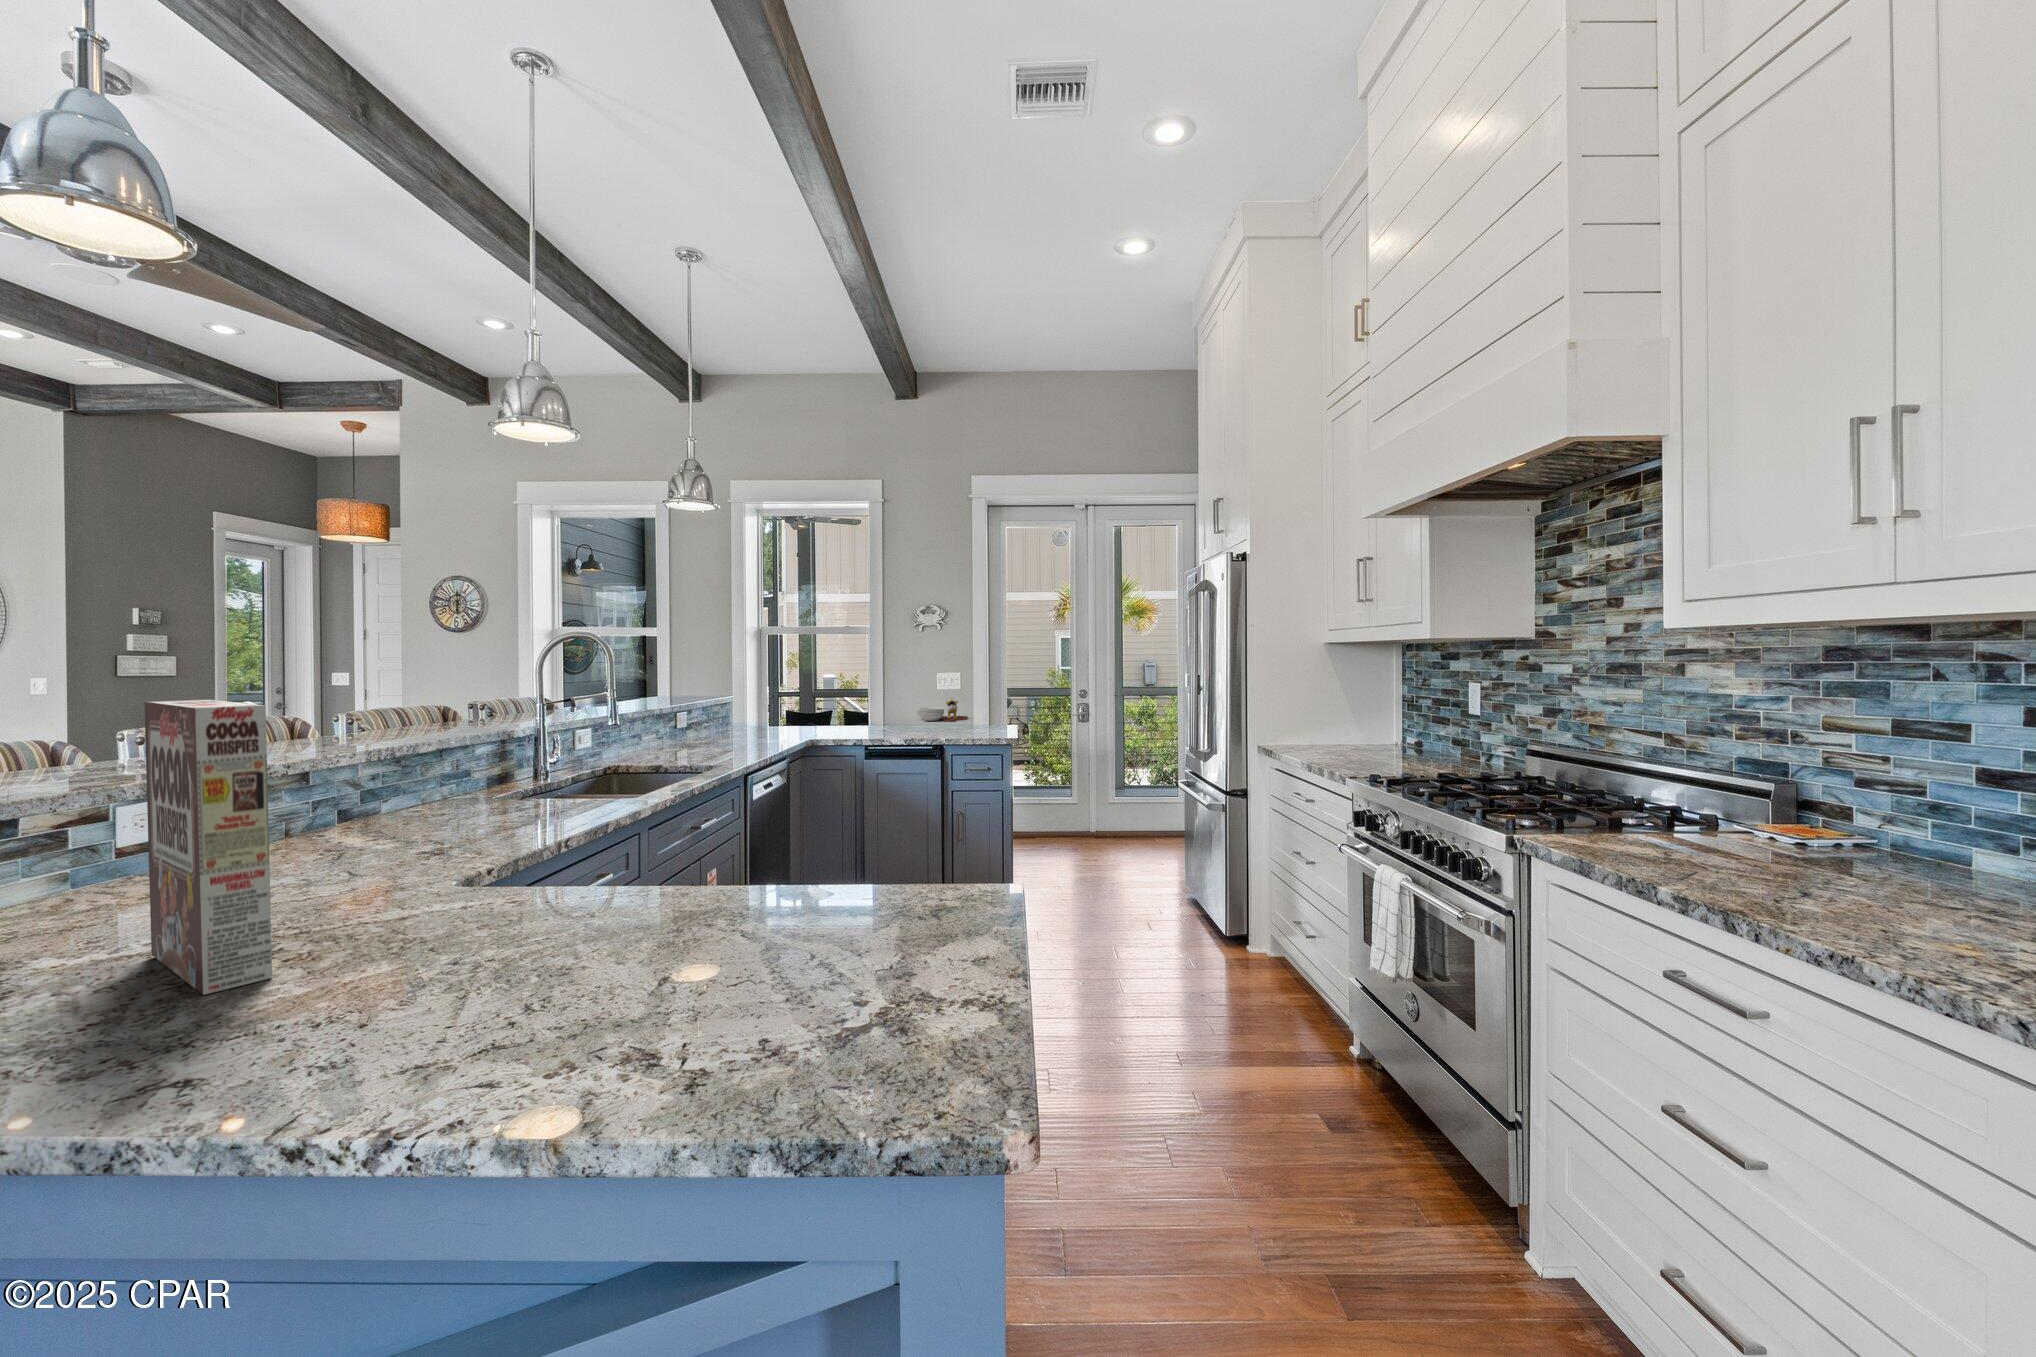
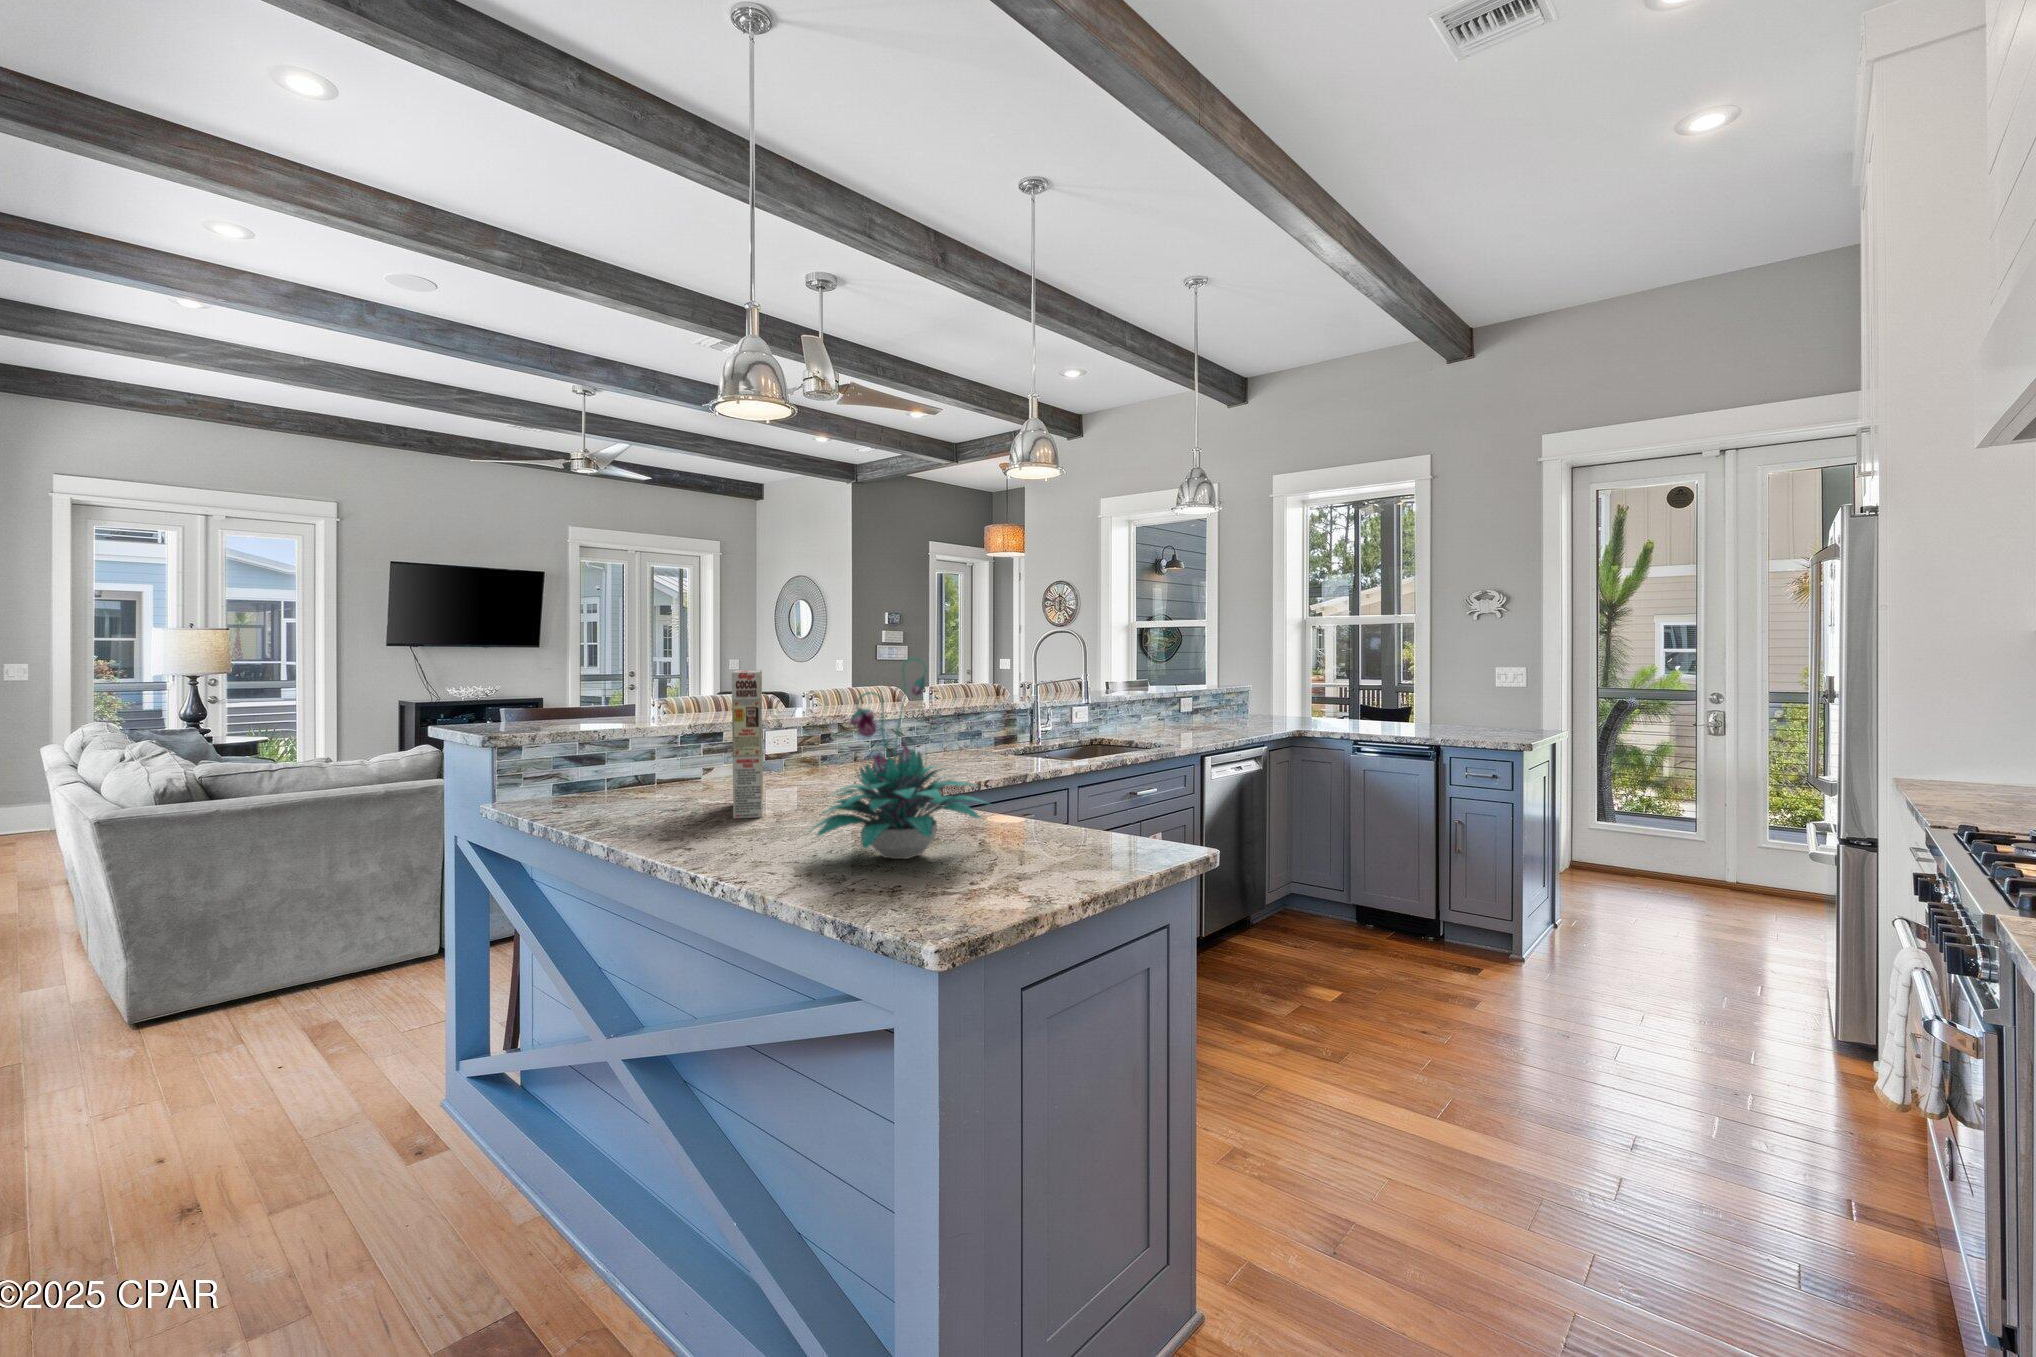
plant: none [542,674,865,1008] -> present [808,658,984,859]
cutting board: present [917,698,967,722] -> none [1457,697,1528,725]

